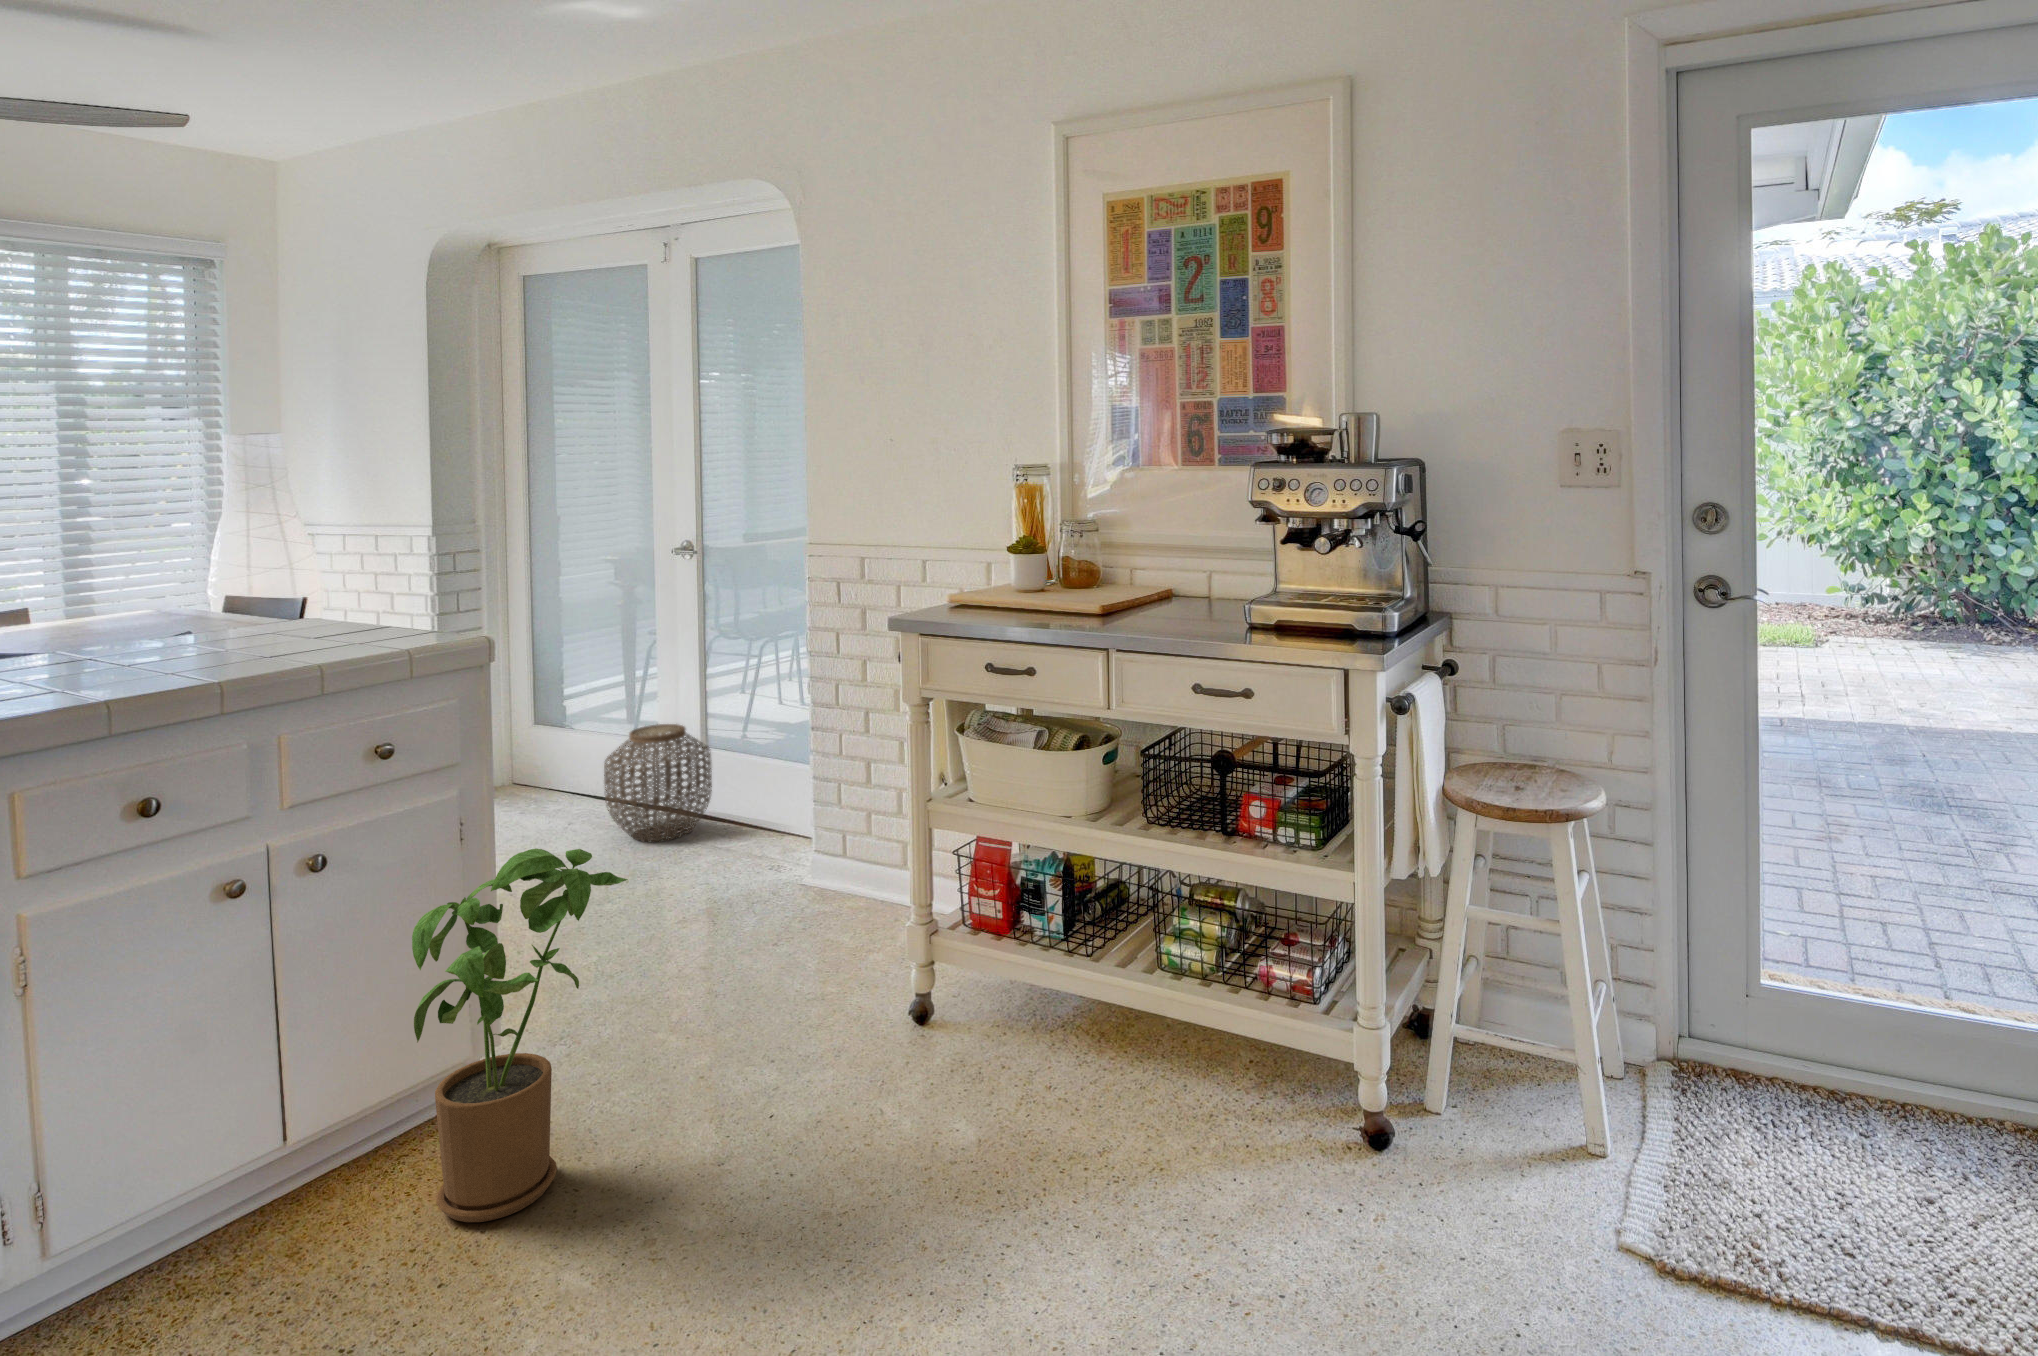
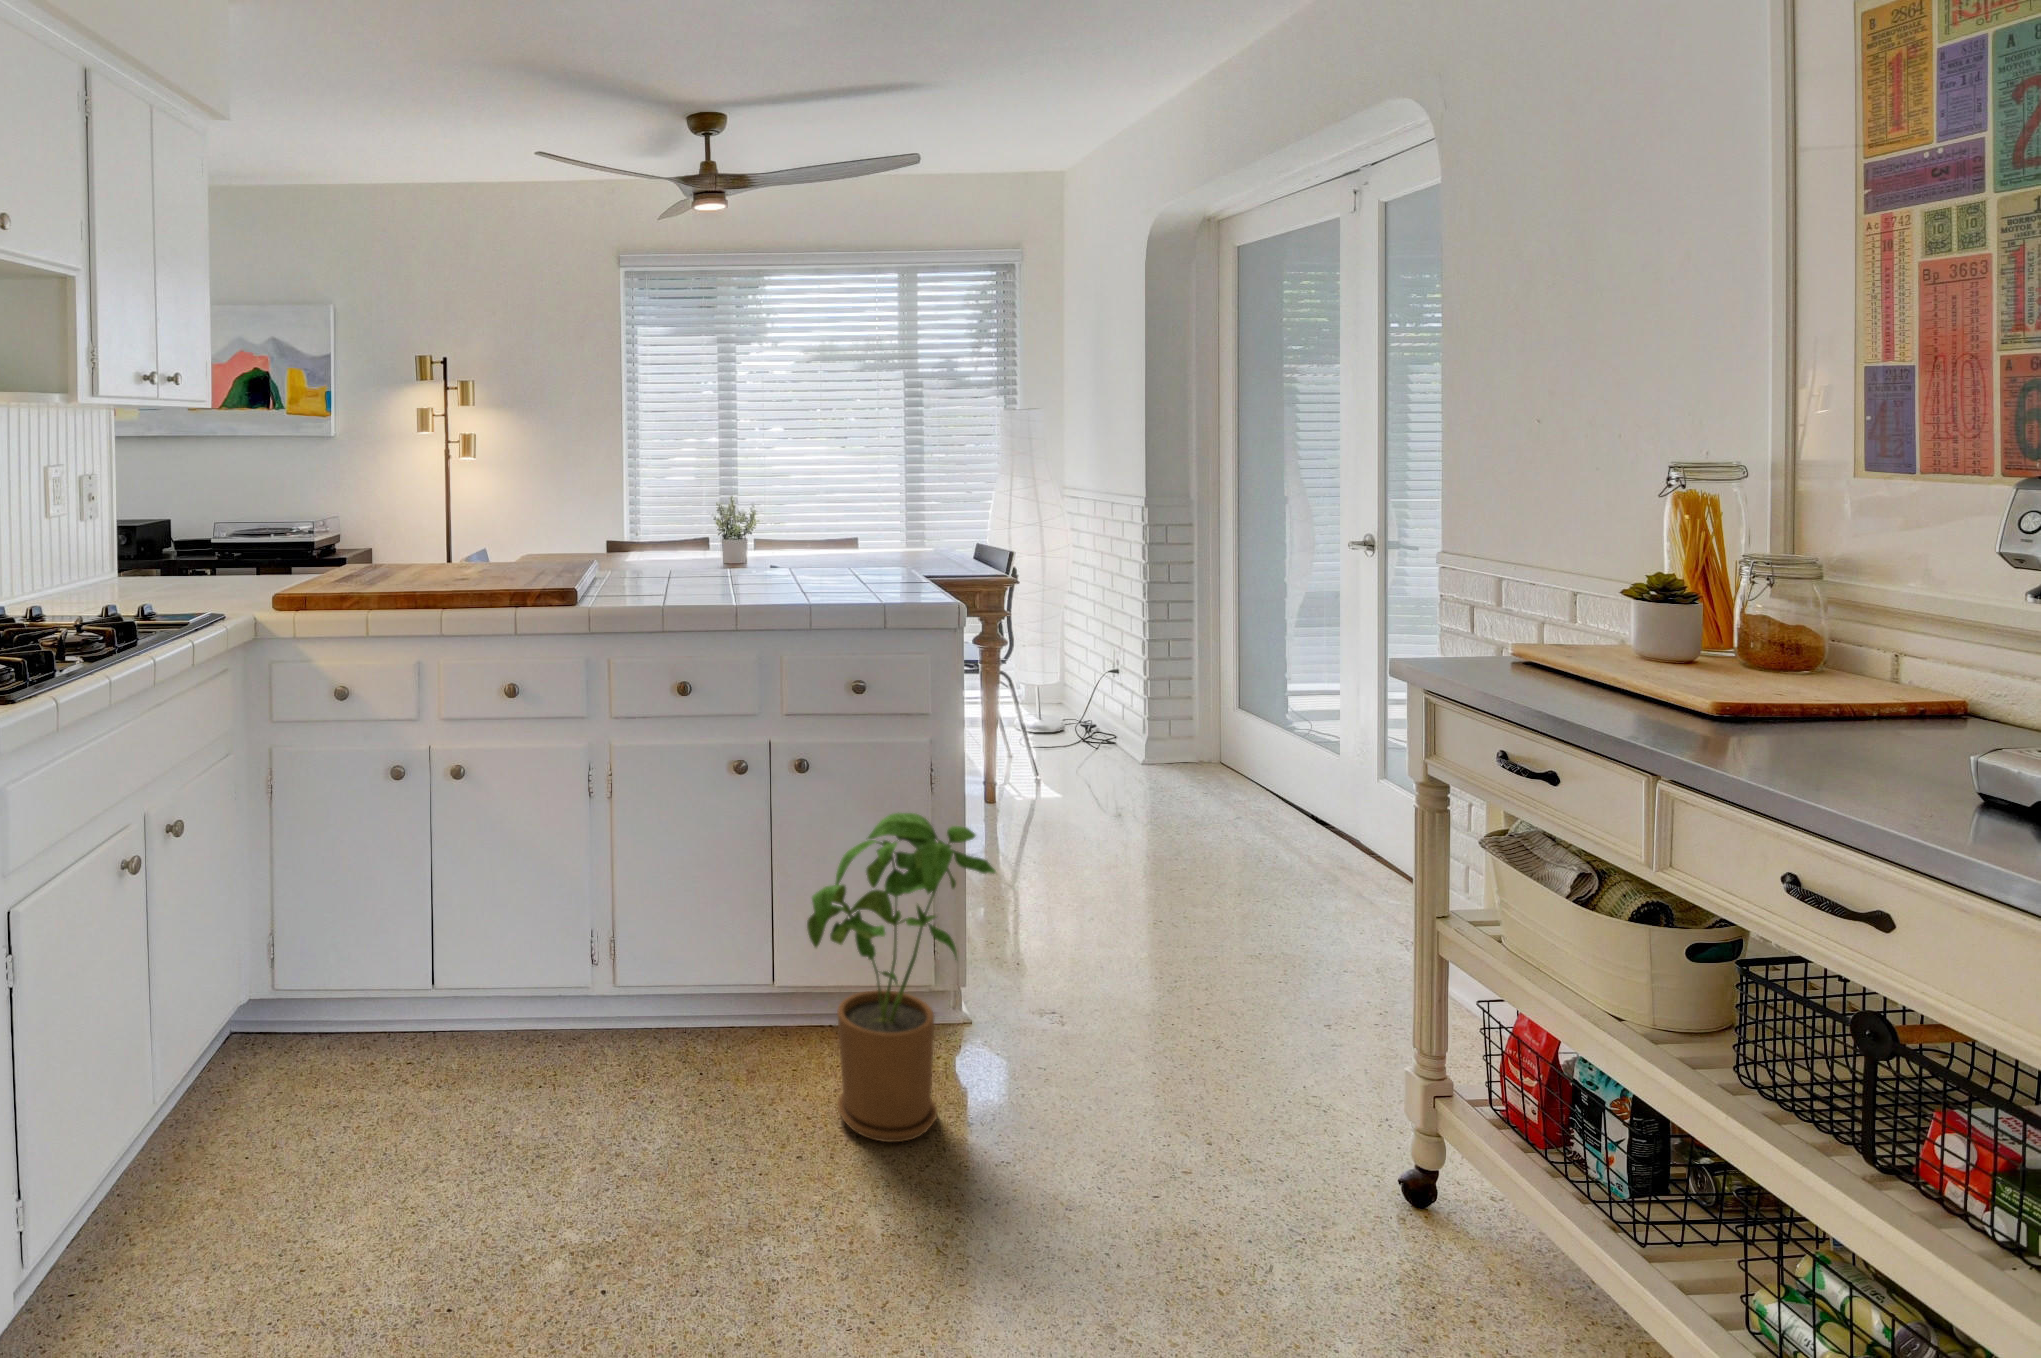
woven basket: present [604,724,712,842] -> none [1263,732,1389,865]

